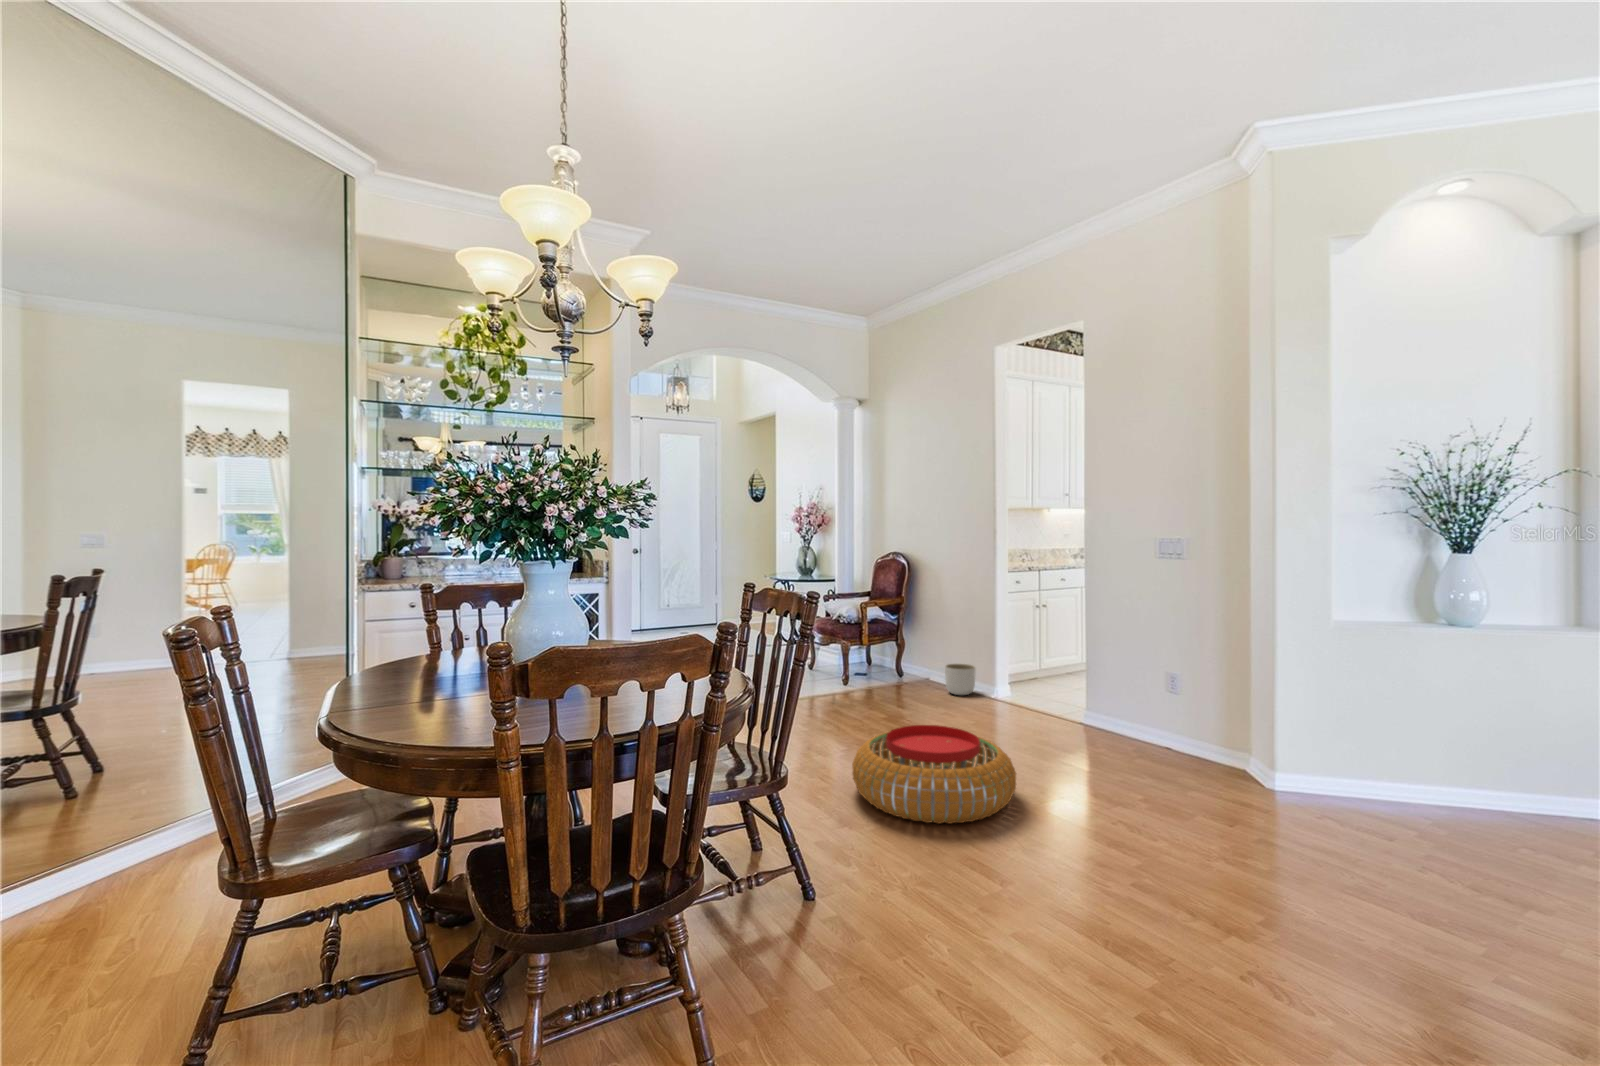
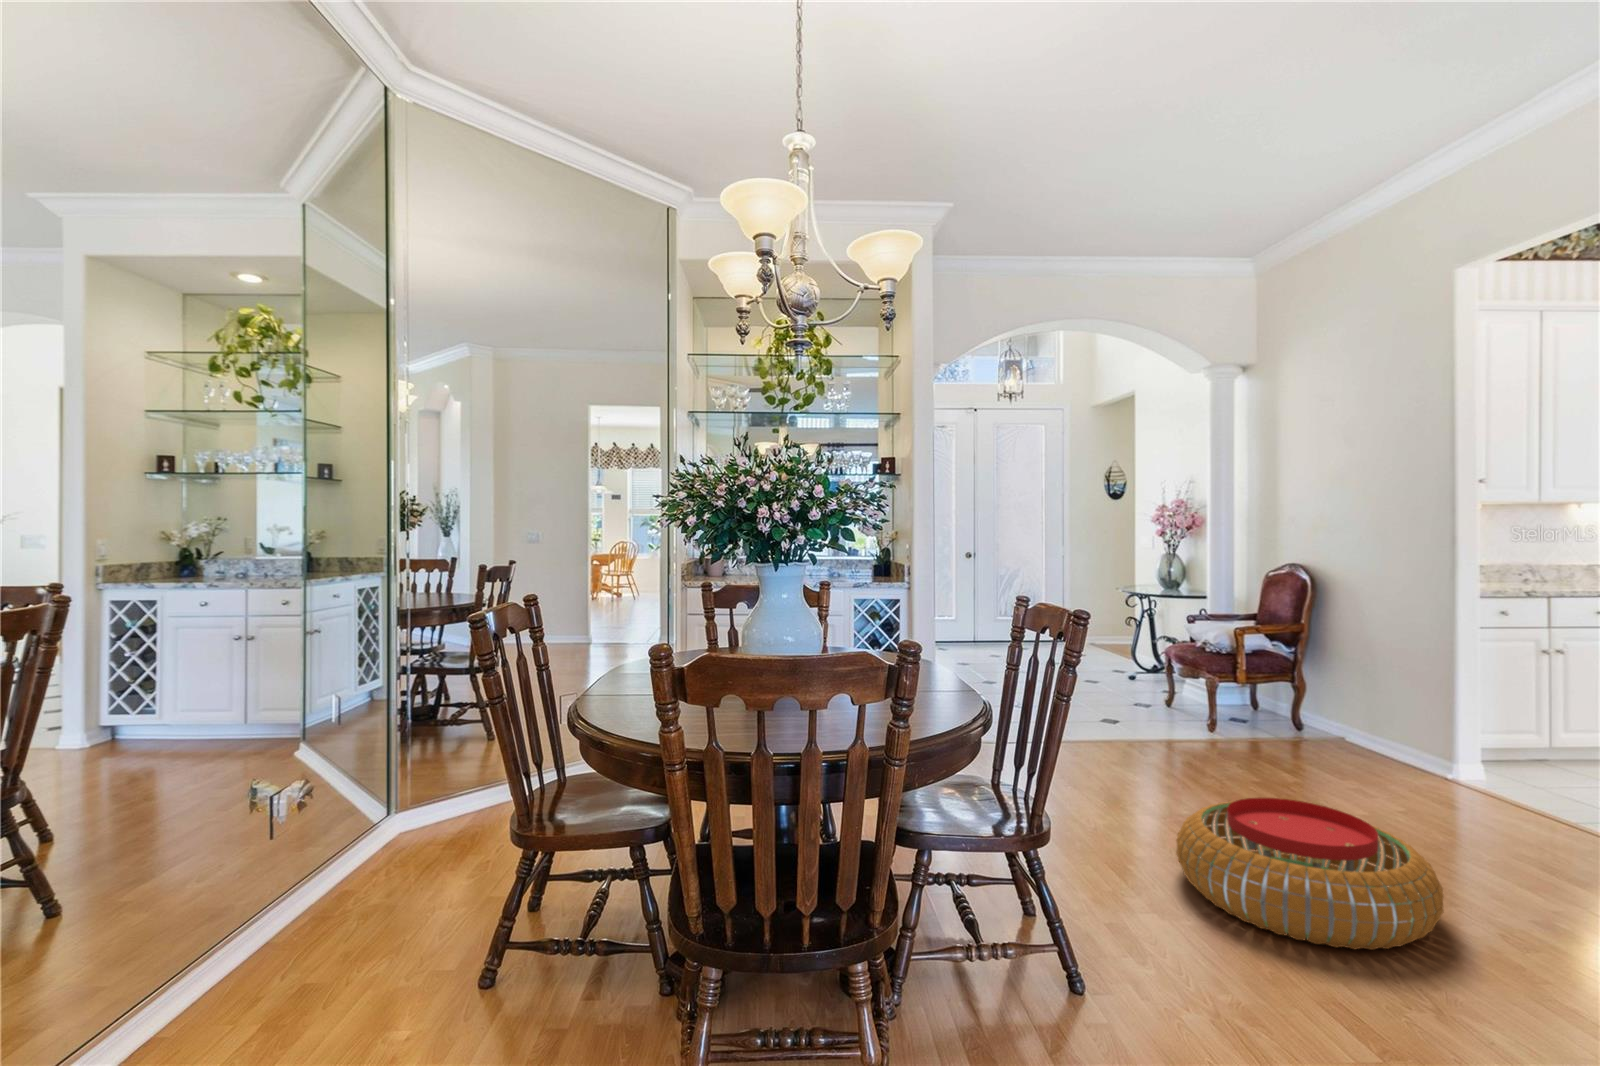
planter: present [945,664,976,695] -> none [1365,721,1418,768]

